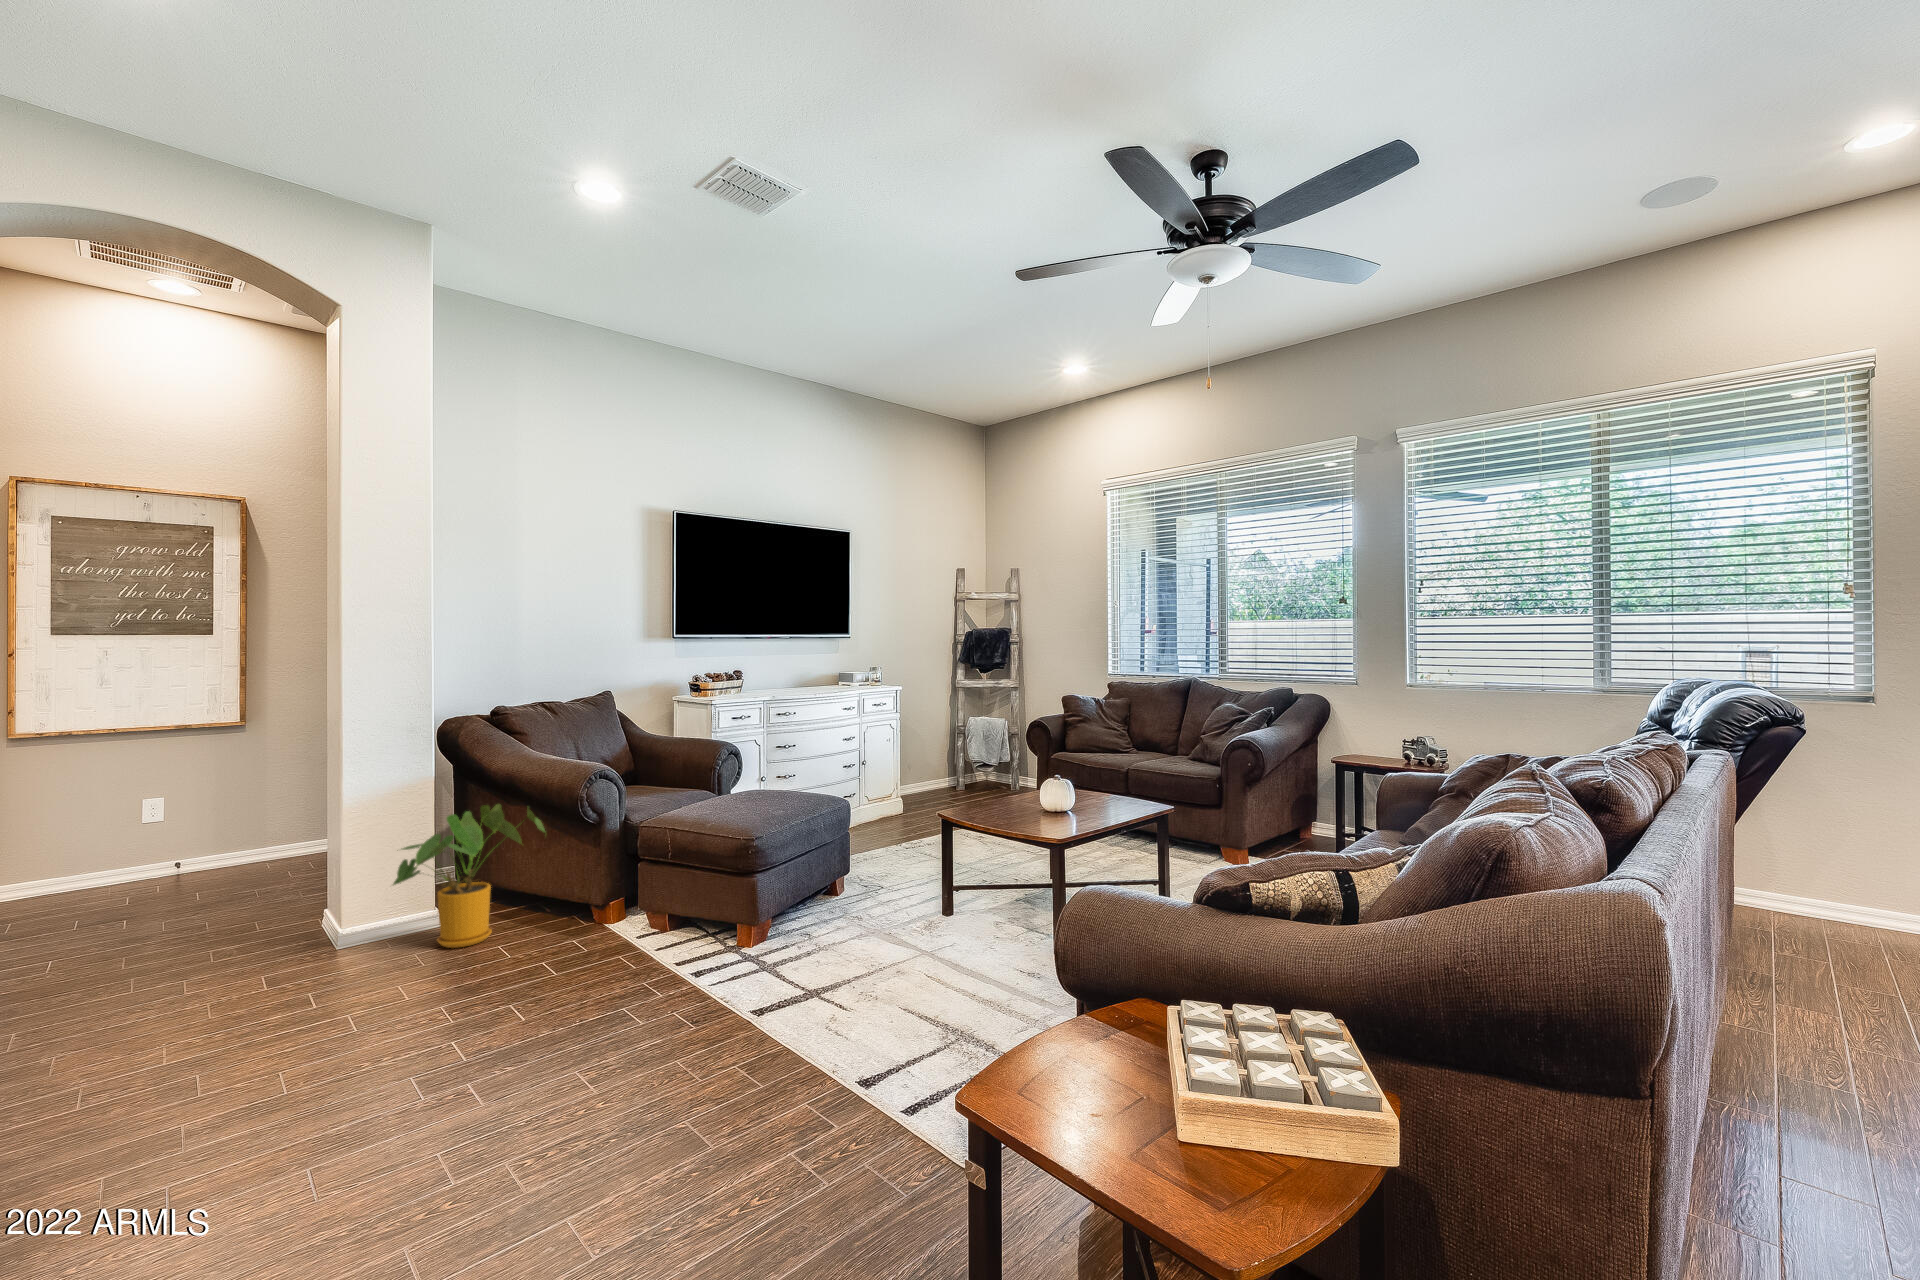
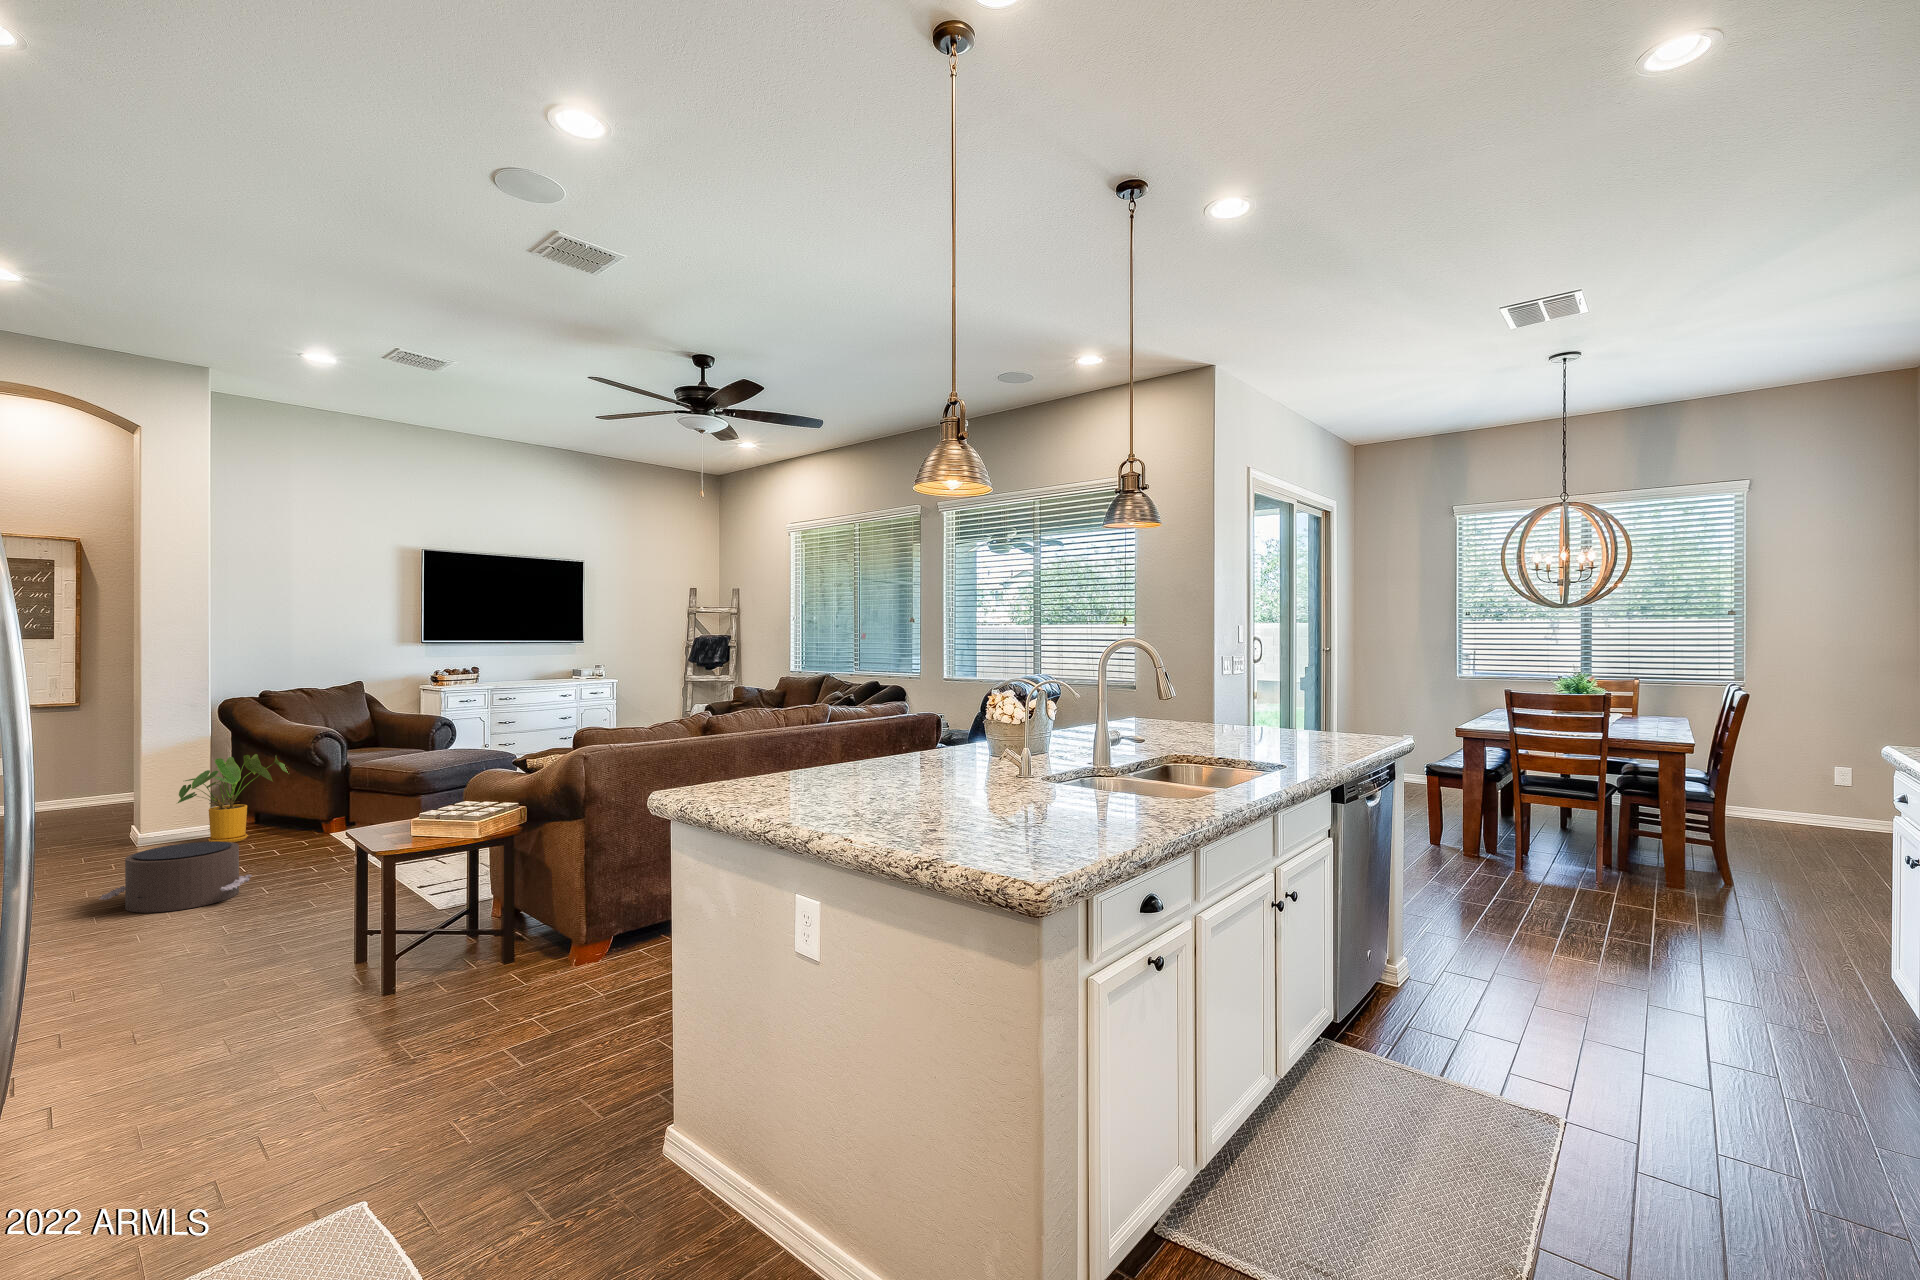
pouf: none [291,991,554,1168] -> present [99,842,252,913]

